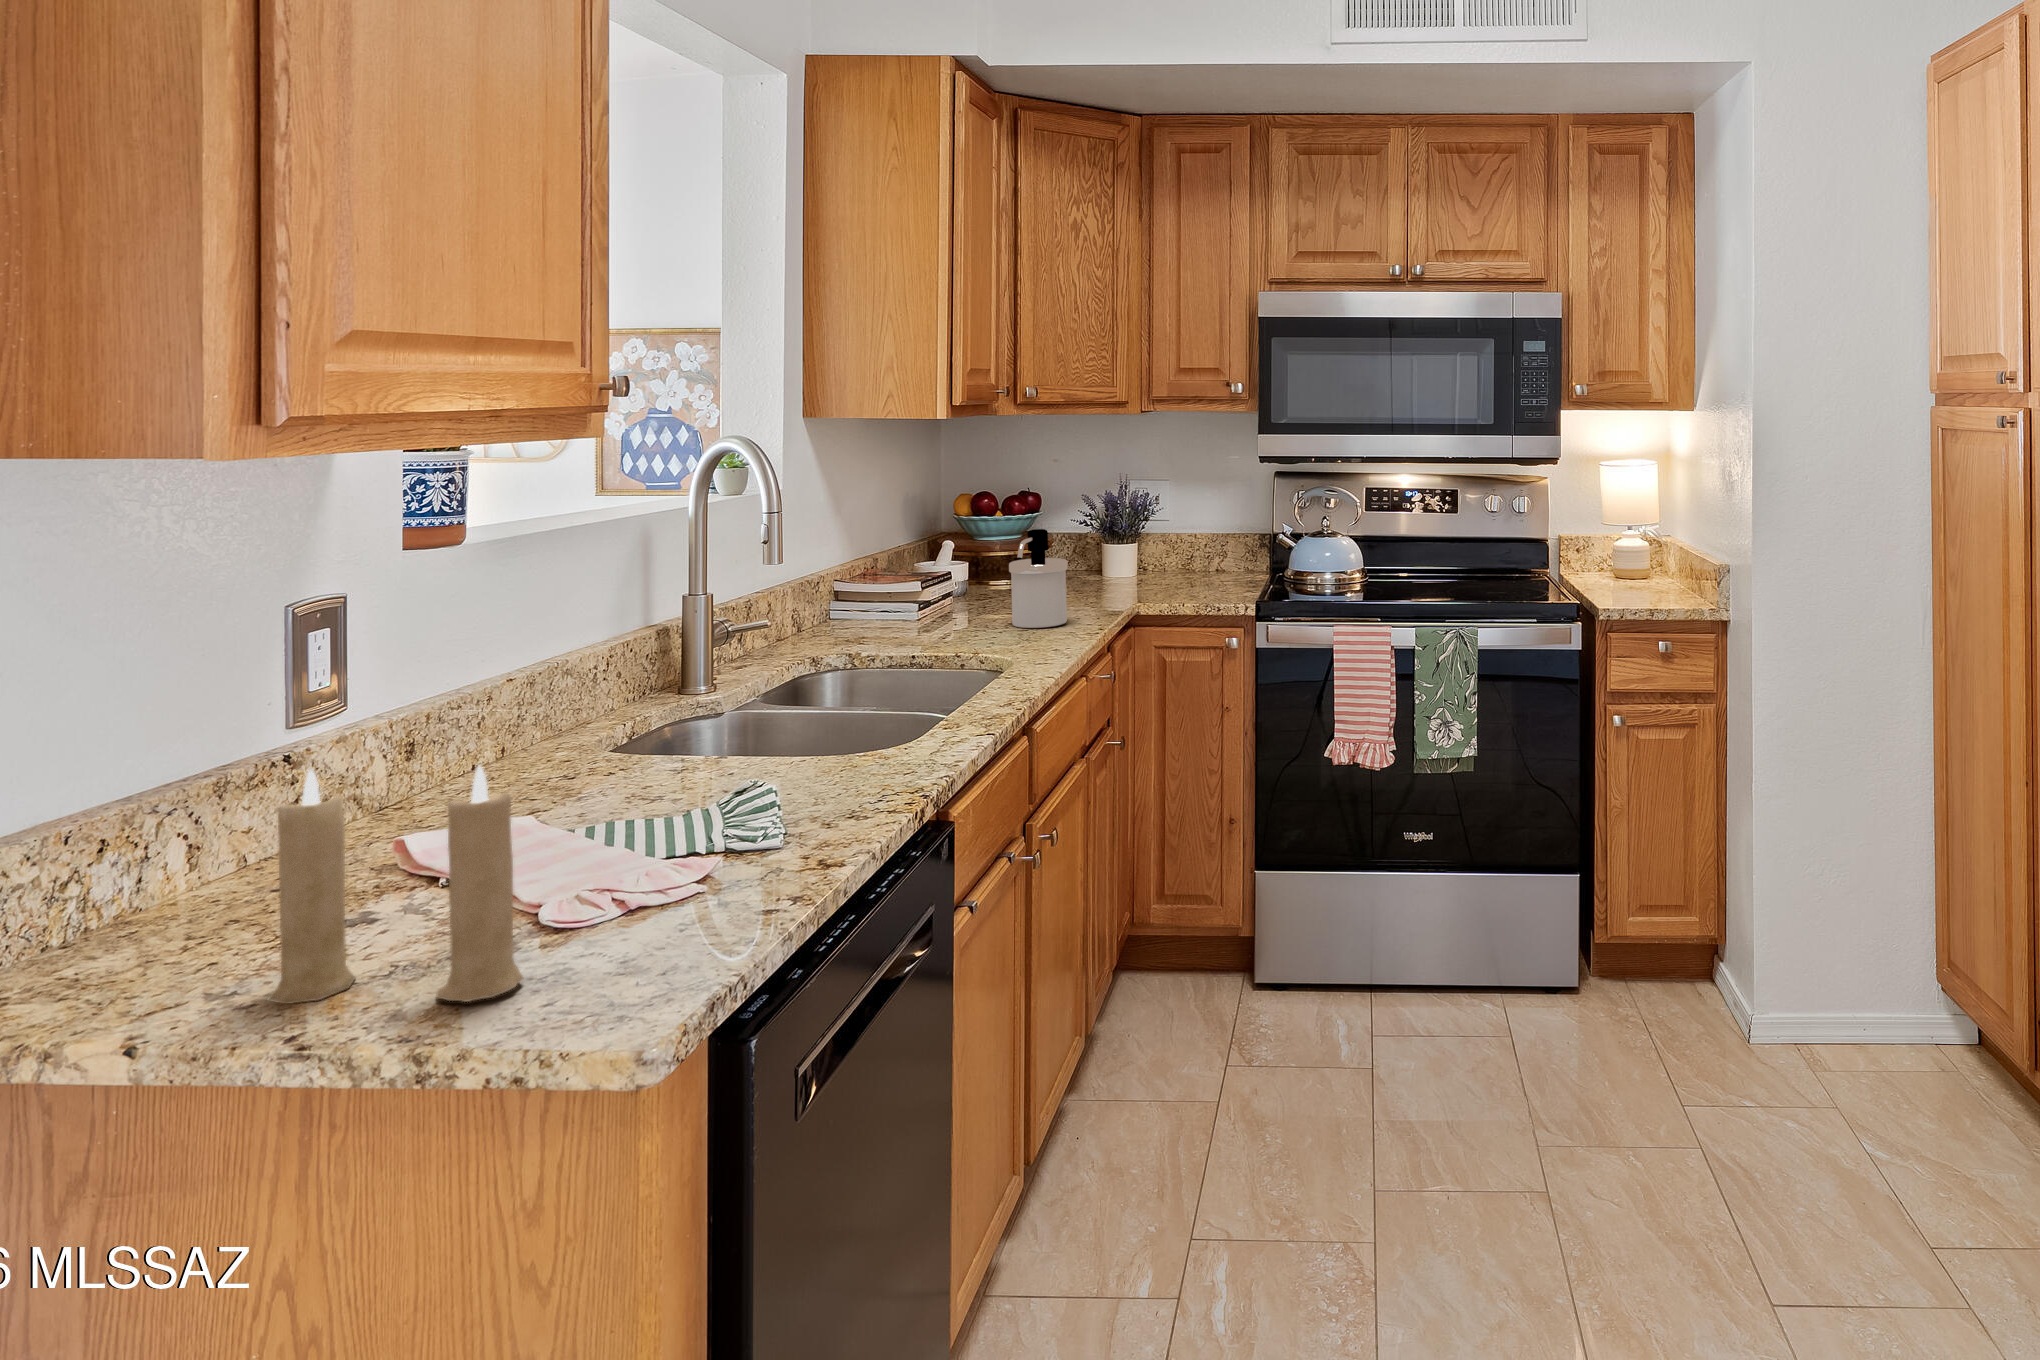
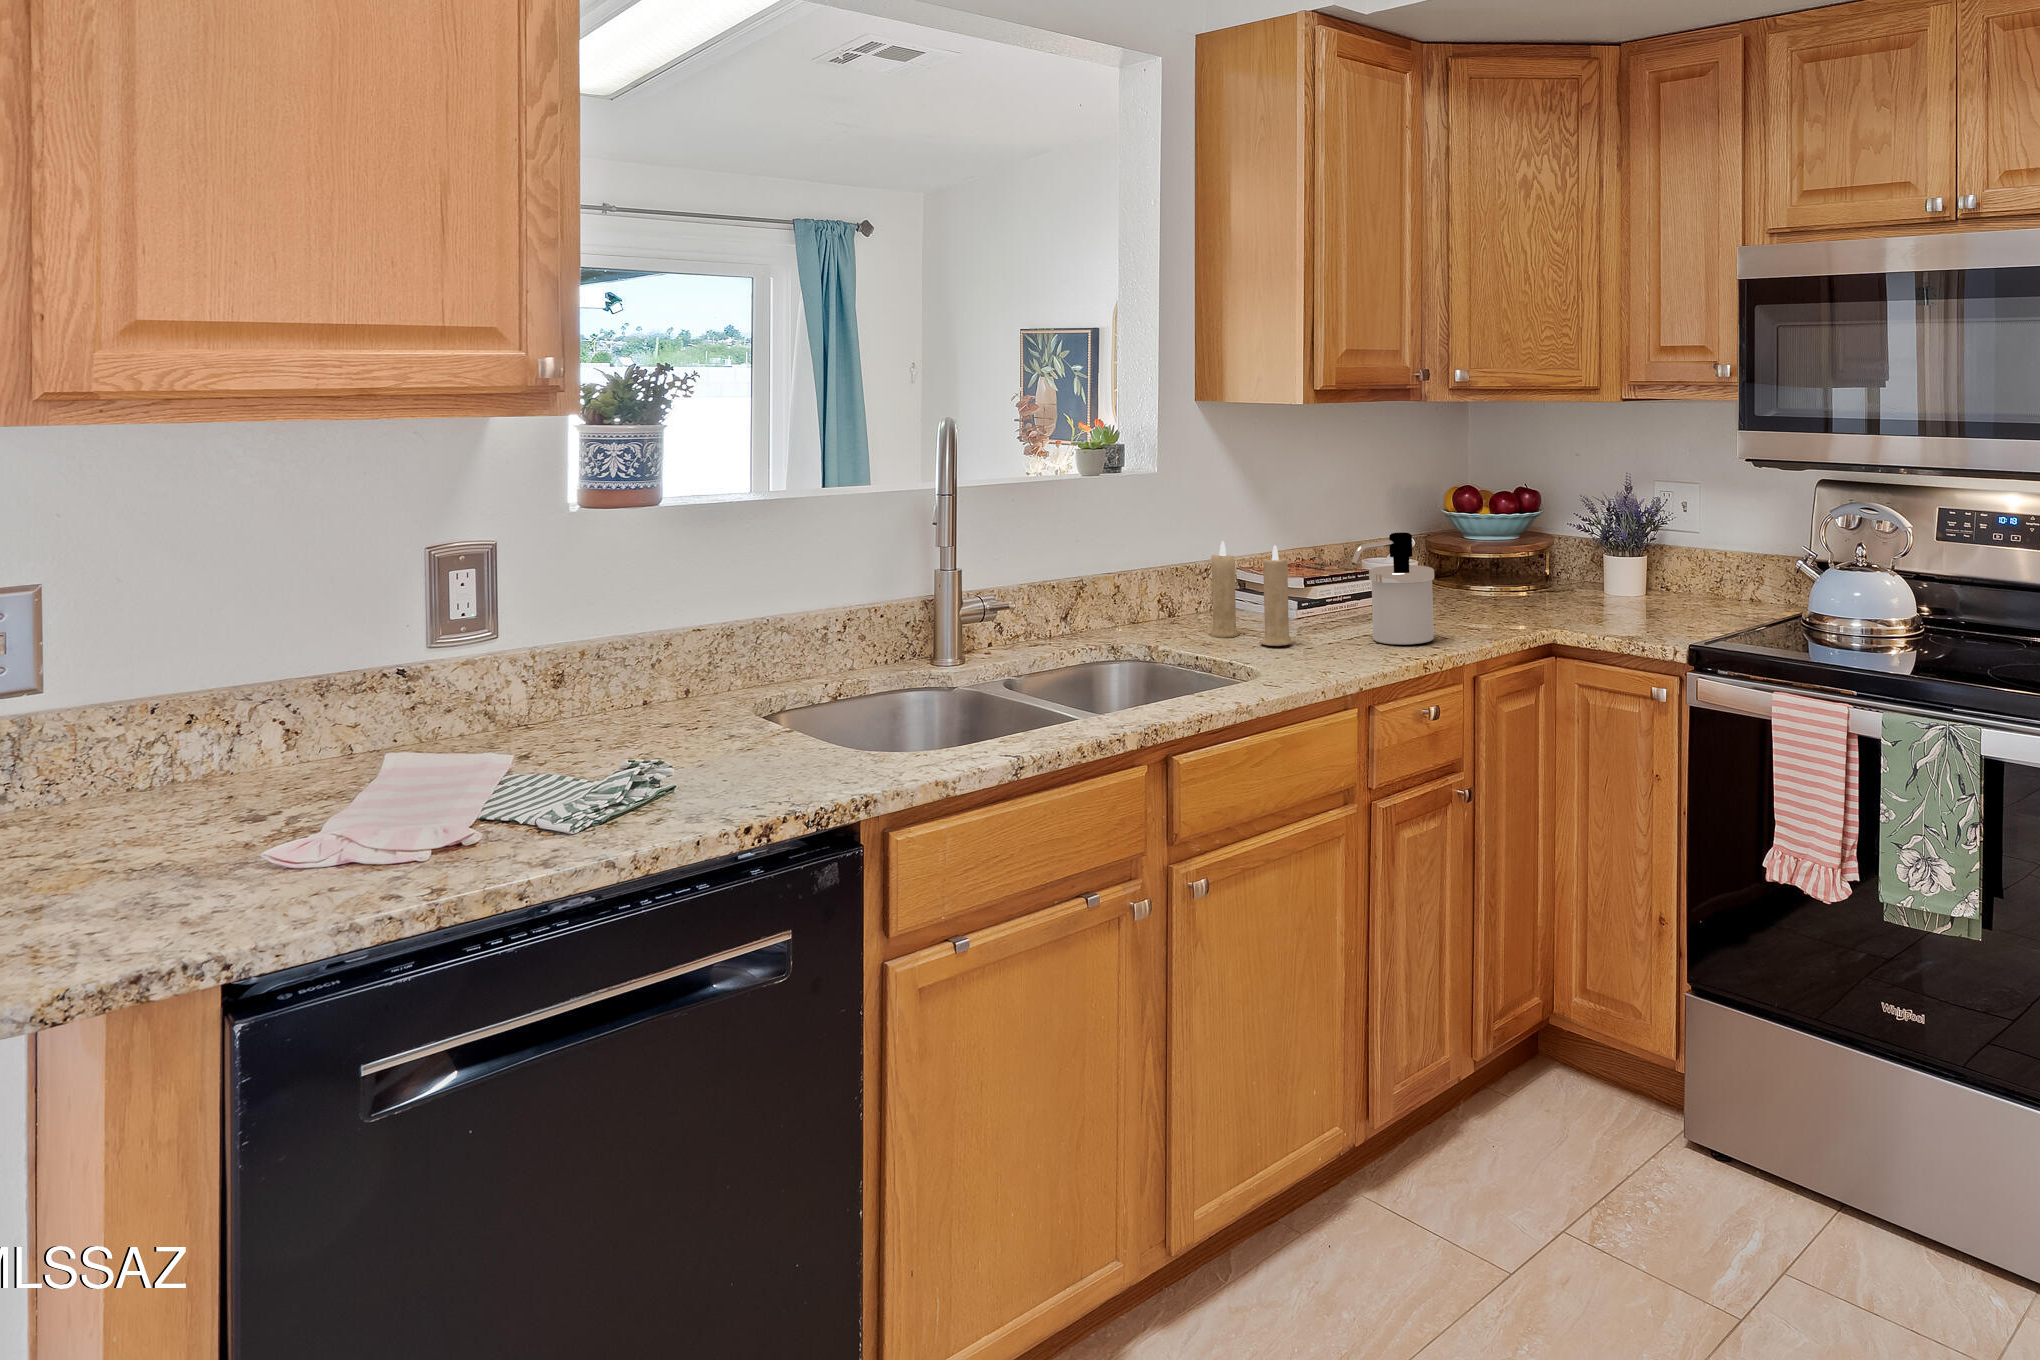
candle: present [268,766,523,1004] -> present [1209,541,1293,646]

